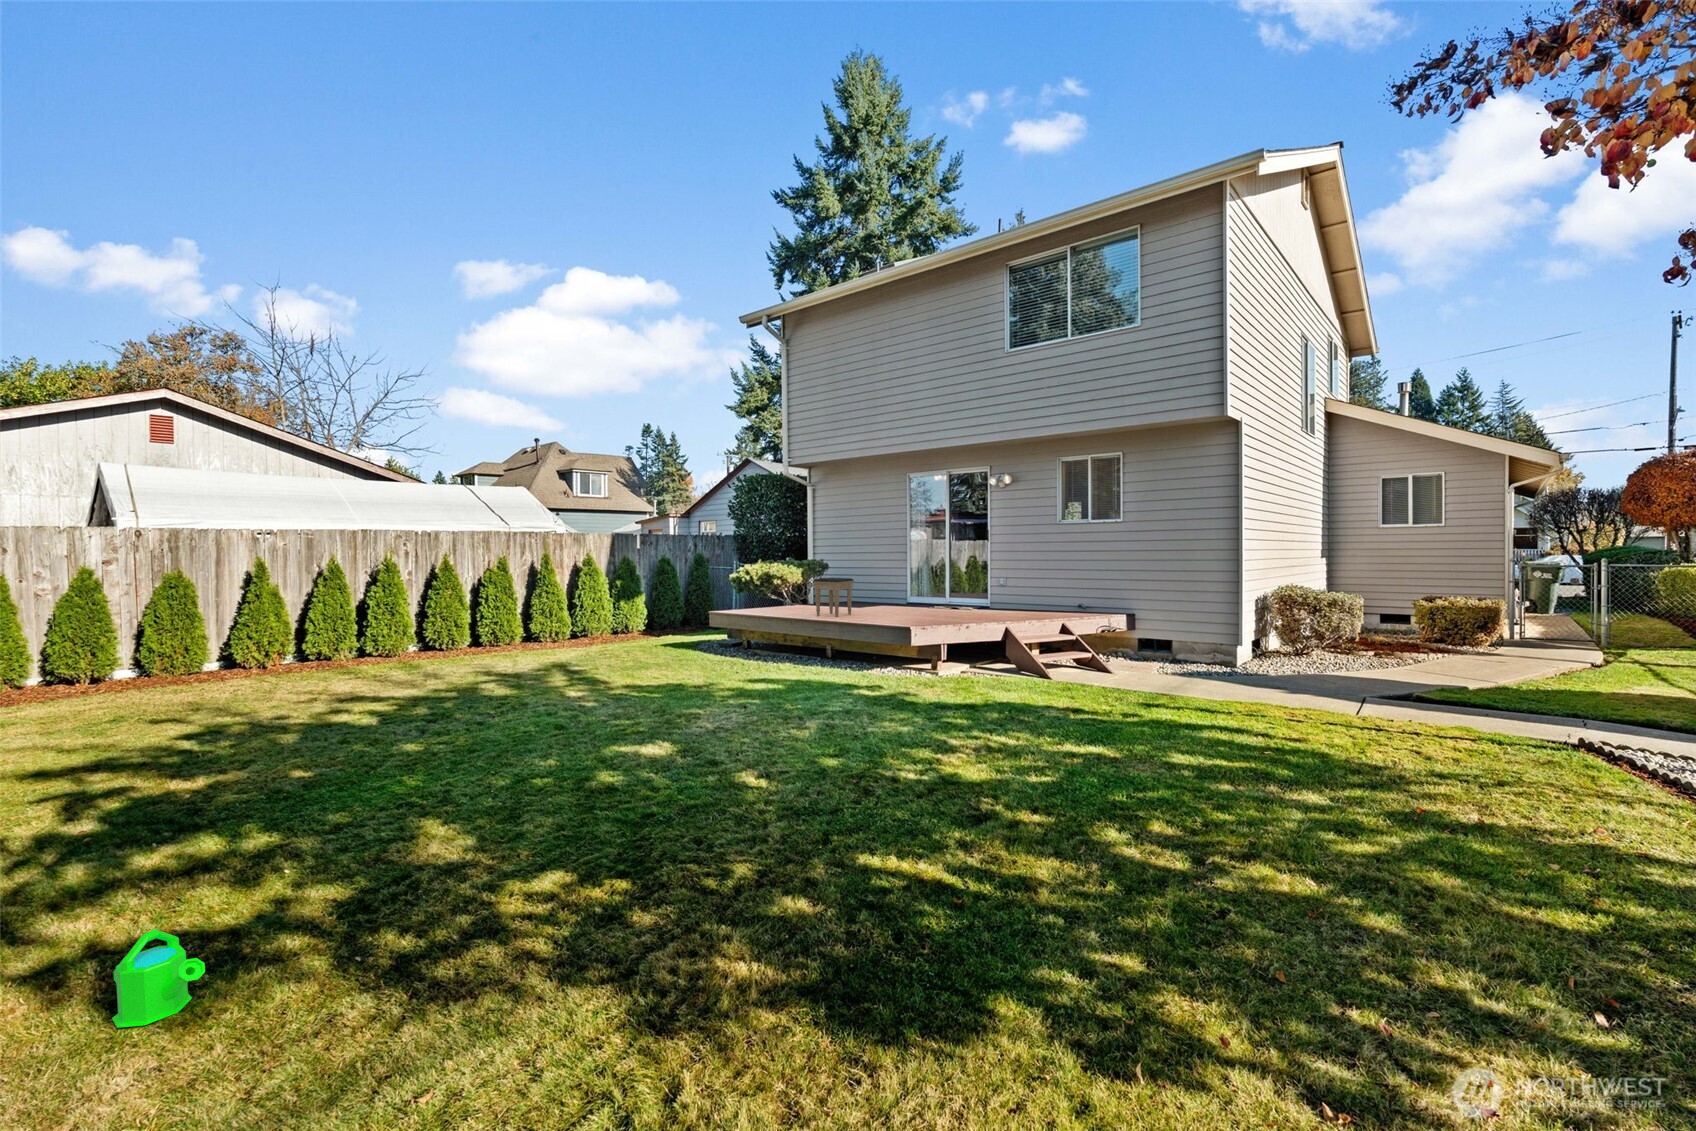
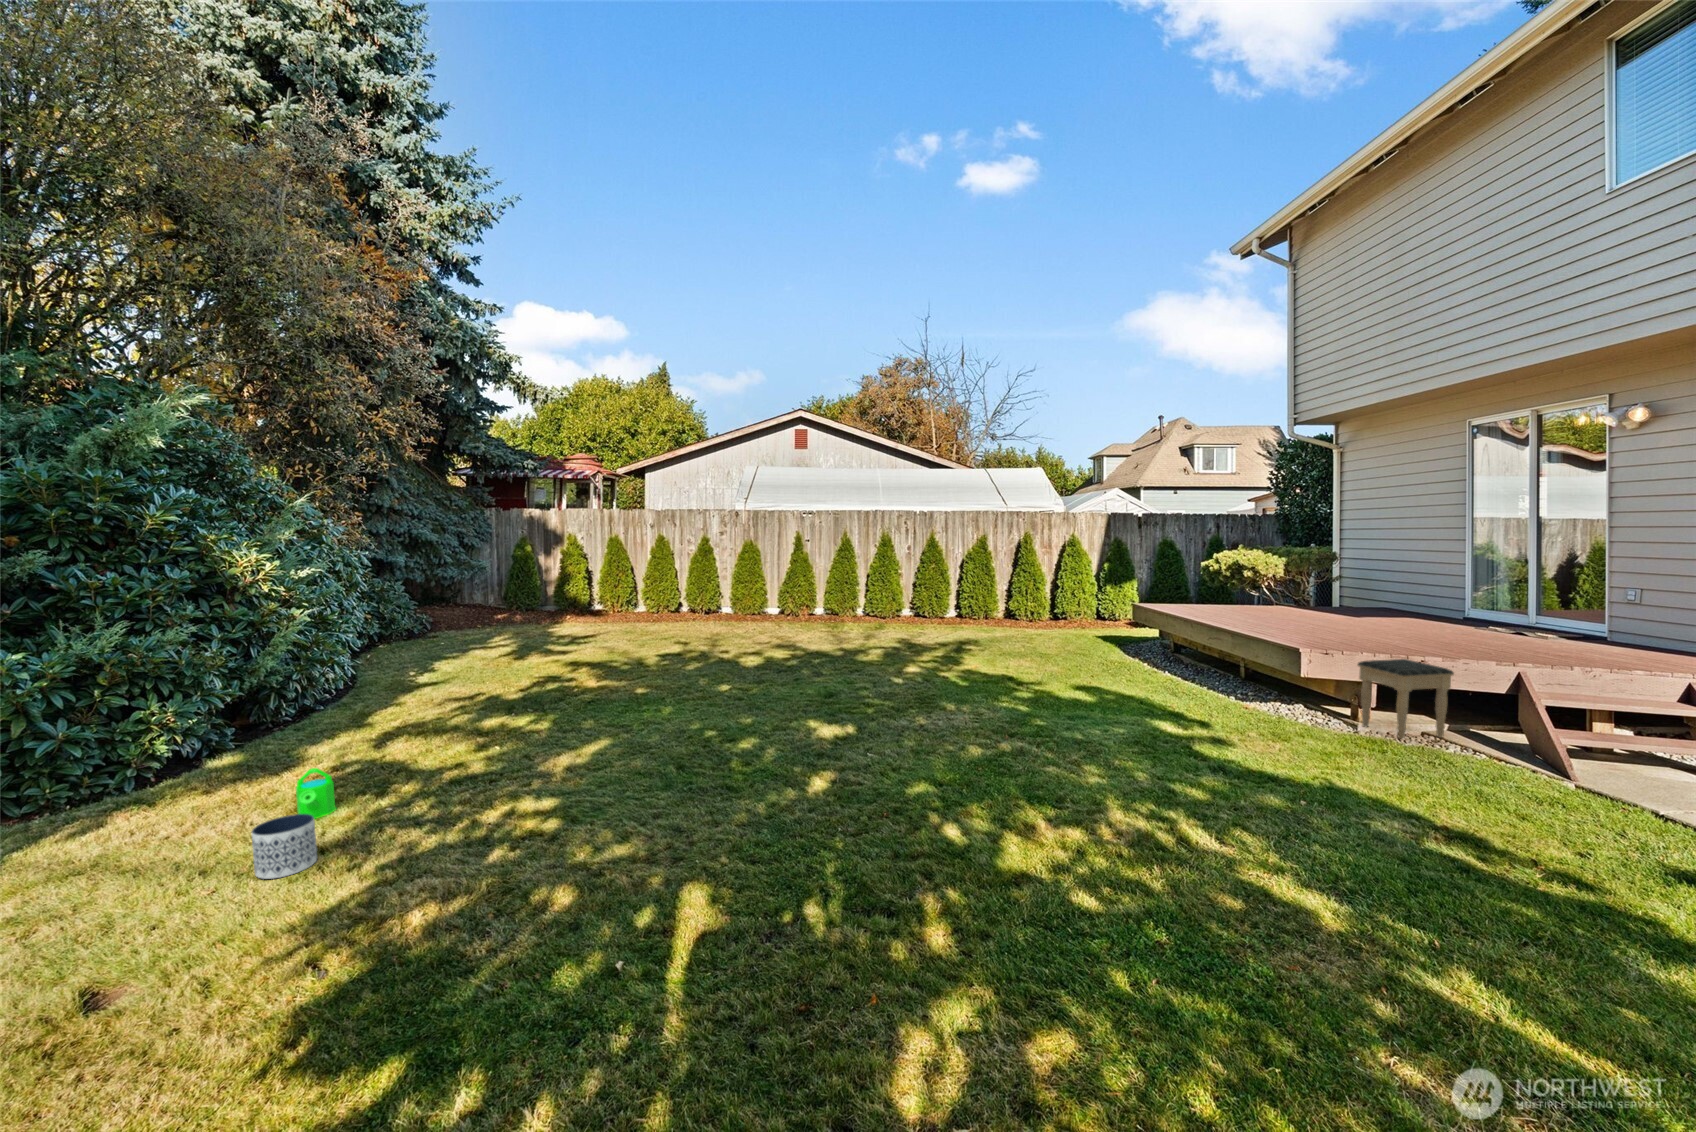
footstool: present [813,578,854,617] -> present [1358,659,1454,739]
planter: none [296,949,389,1060] -> present [252,814,317,879]

